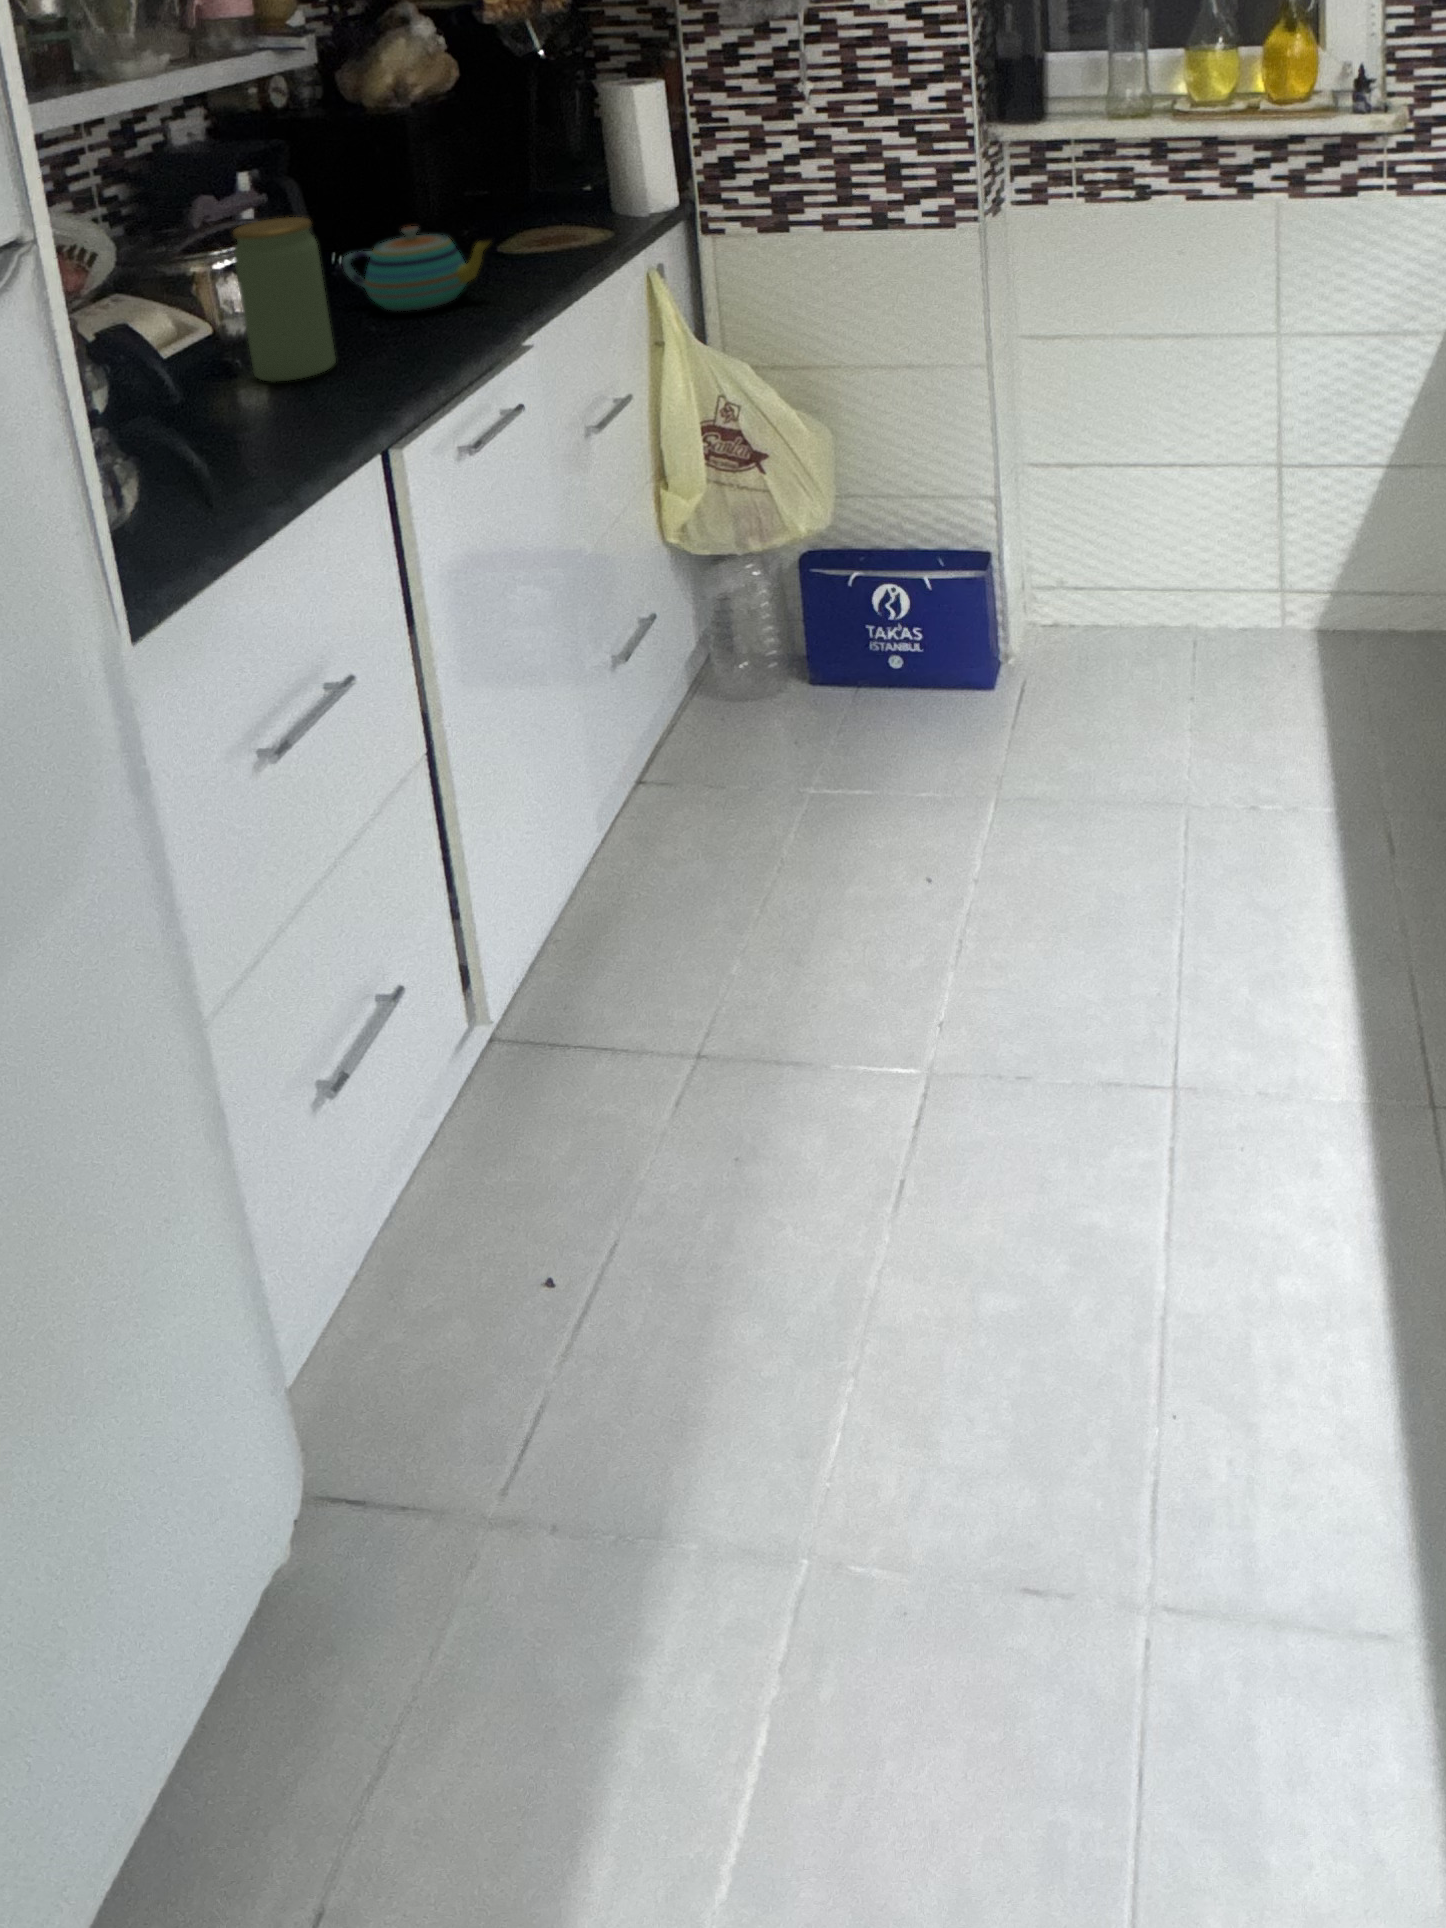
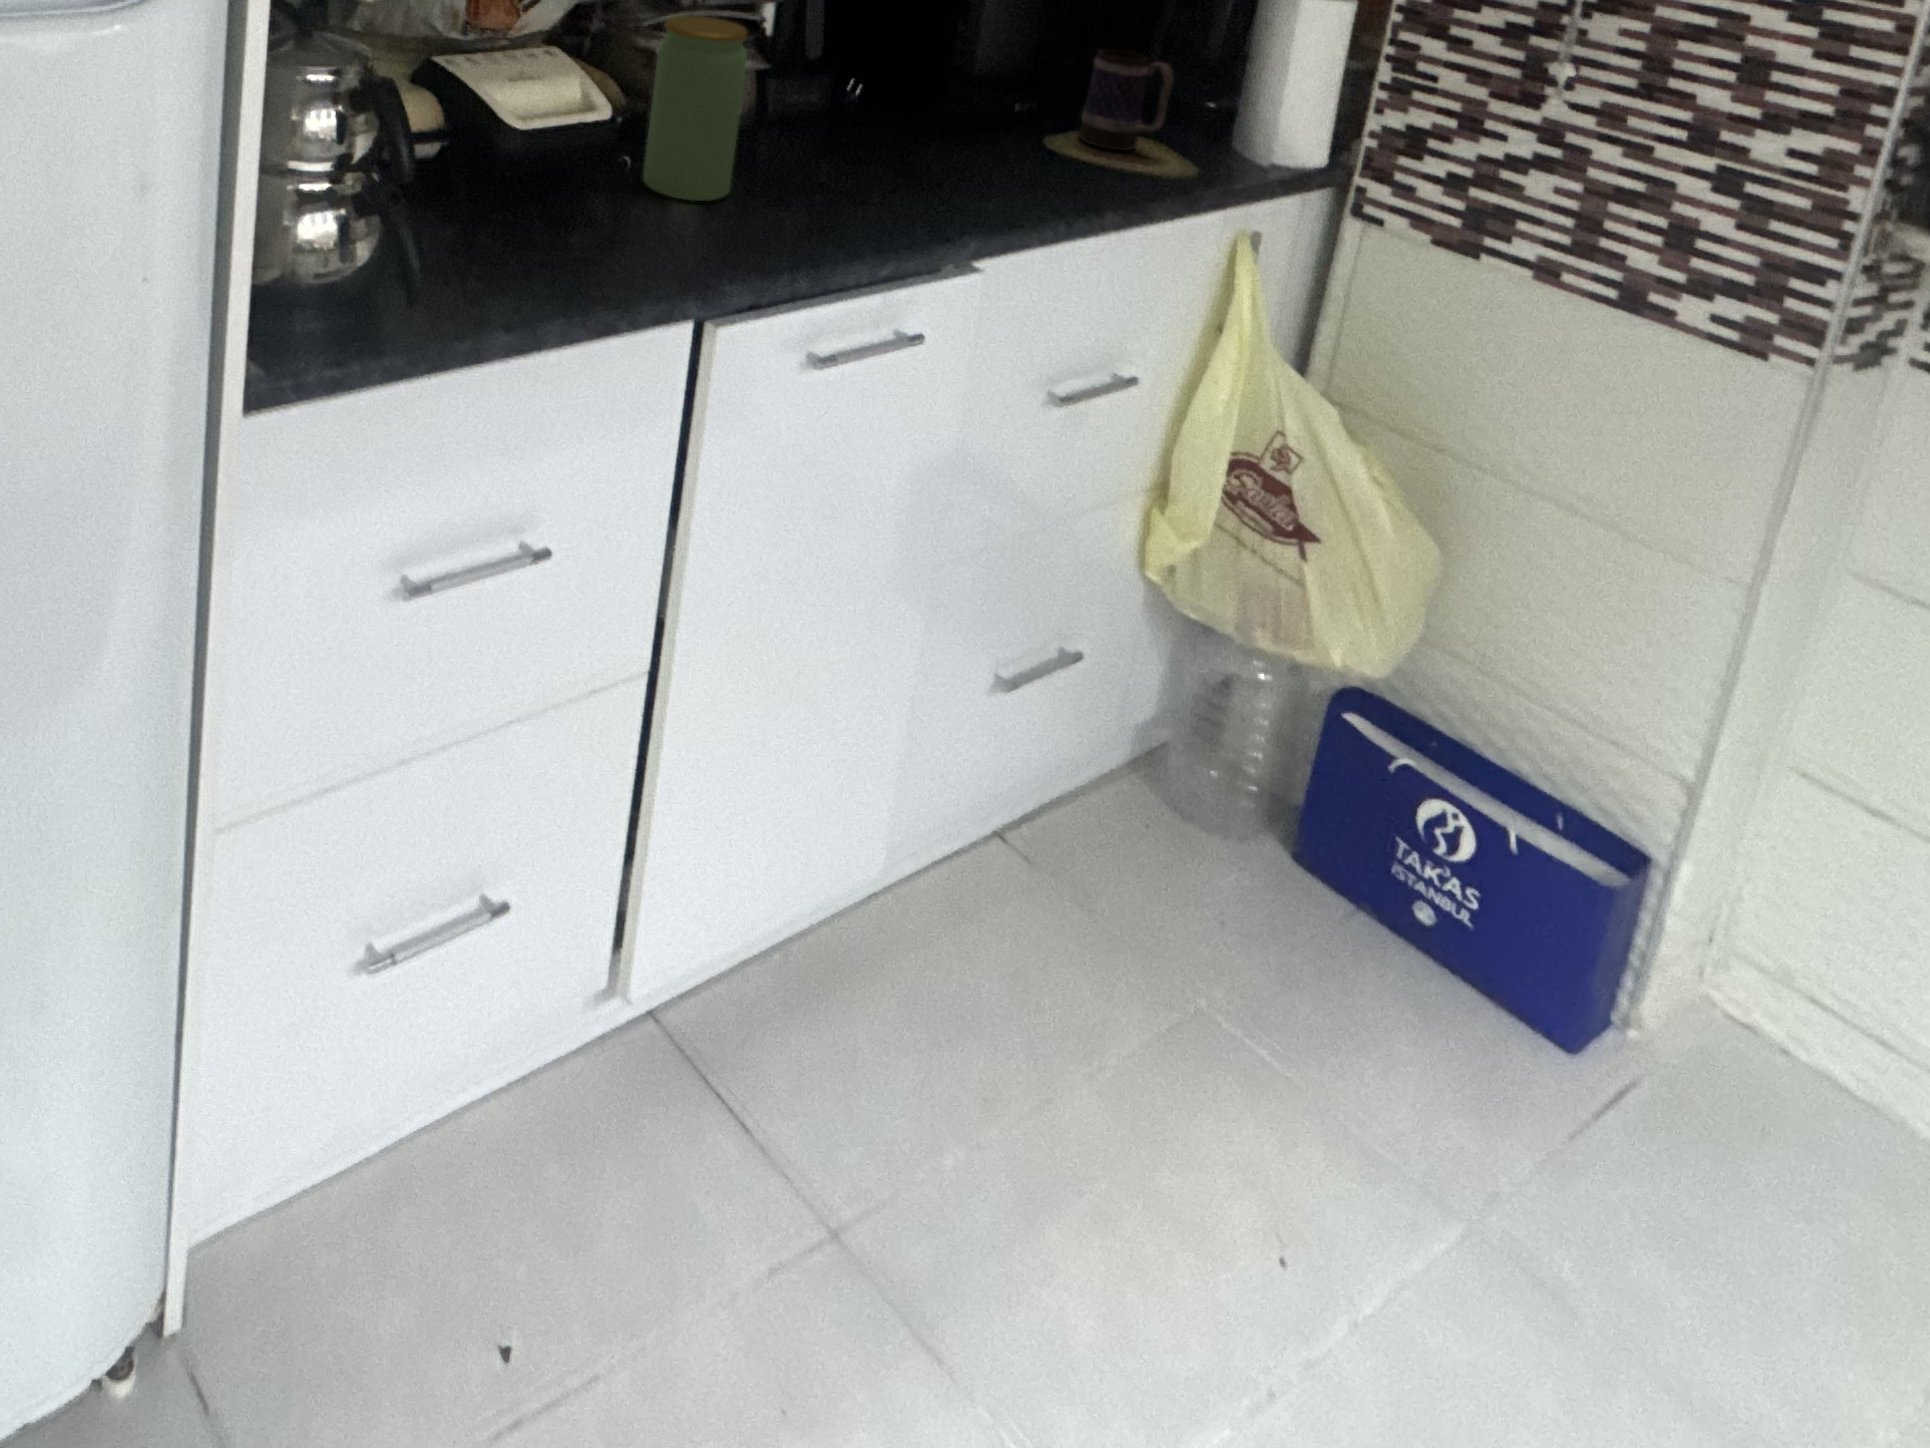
mug: none [518,161,583,241] -> present [1079,49,1174,150]
teapot: present [342,226,492,311] -> none [822,75,982,177]

